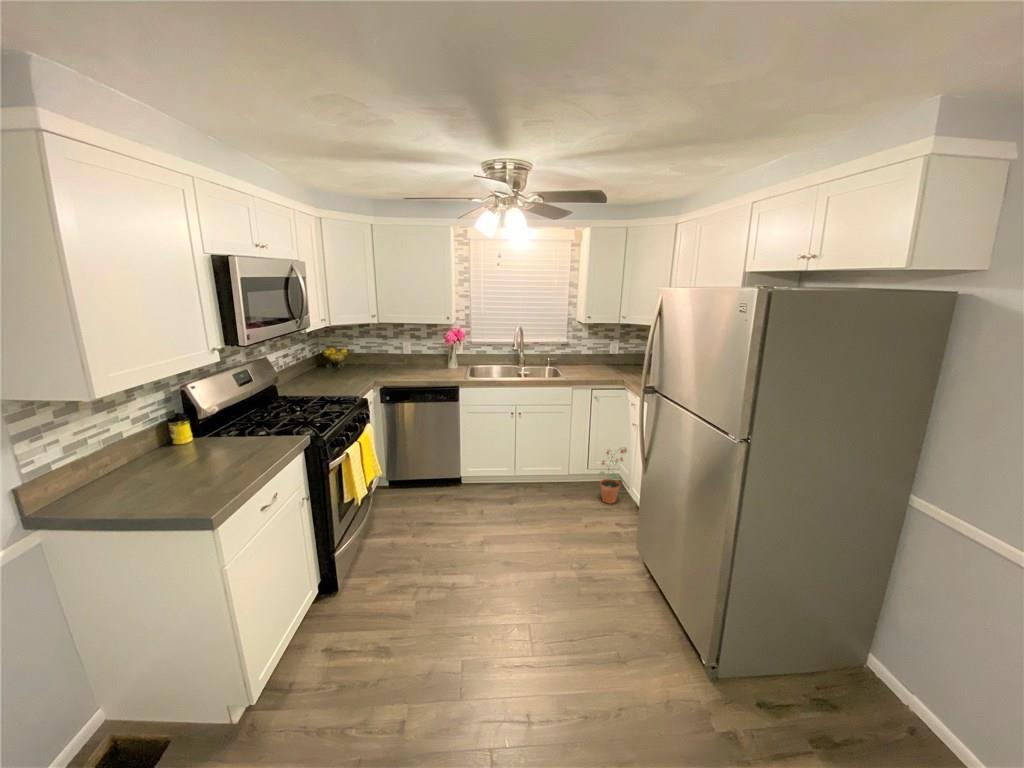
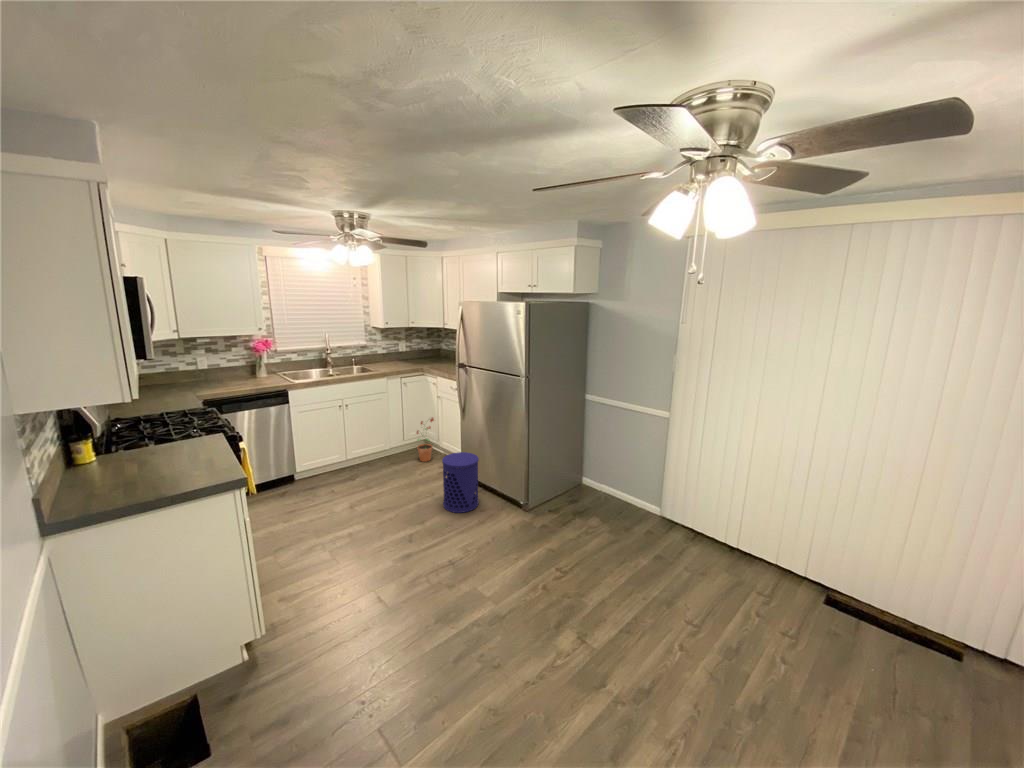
waste bin: none [592,514,654,613] -> present [442,452,479,513]

